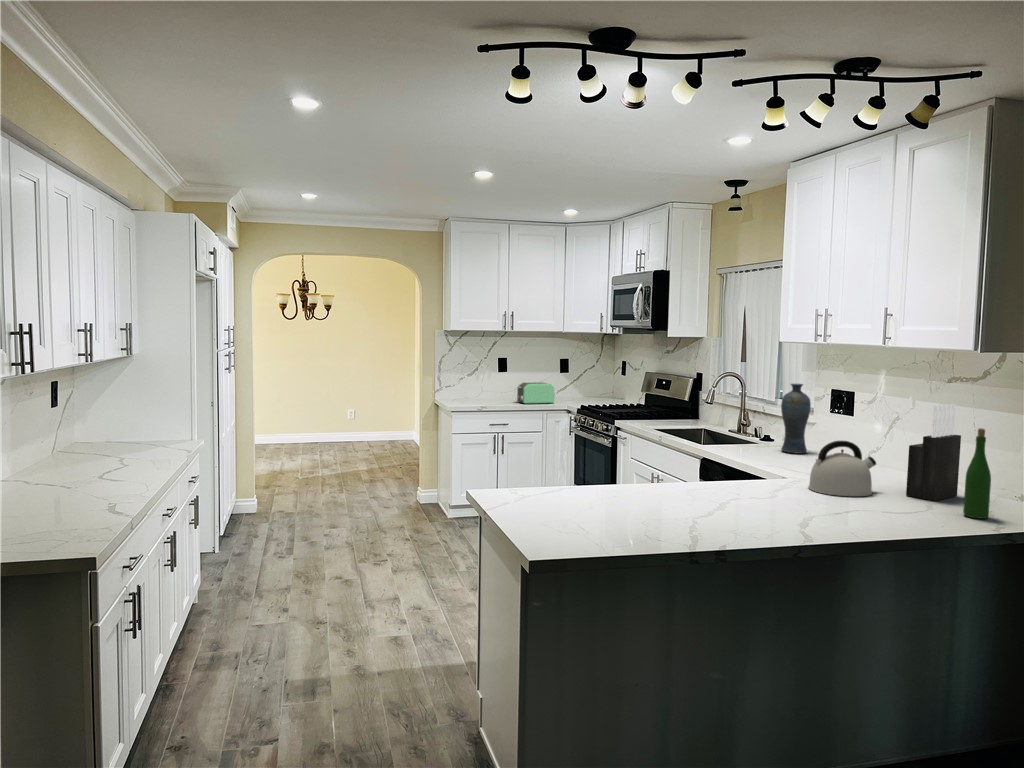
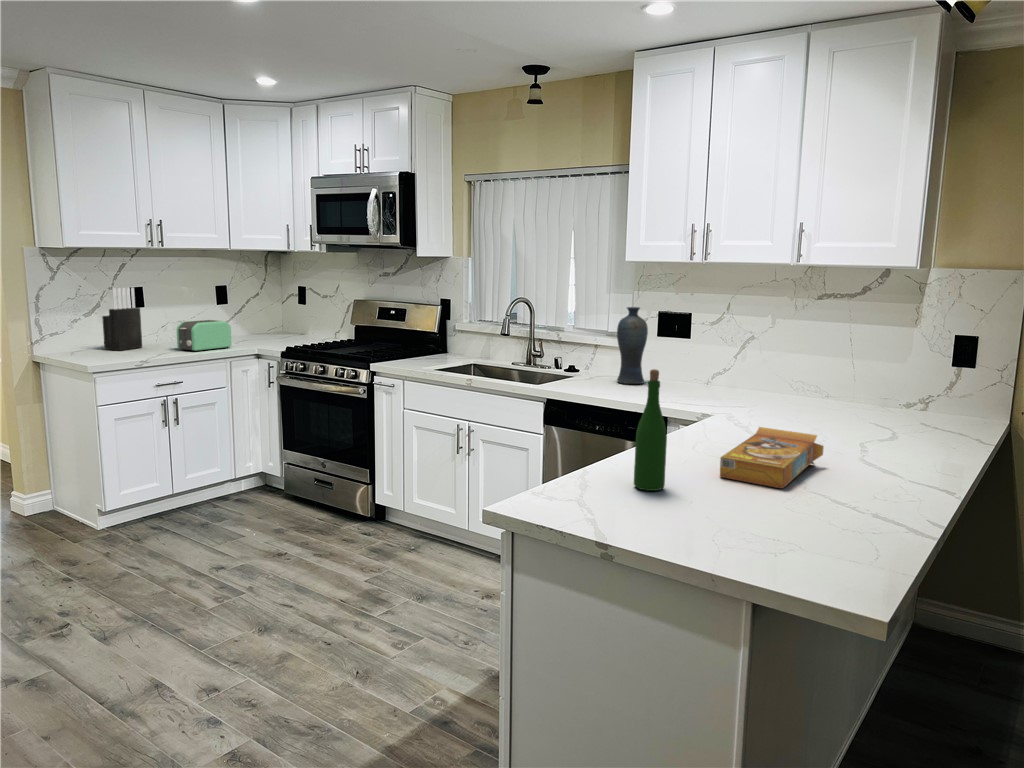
knife block: present [906,404,961,501] -> present [102,288,142,351]
wine bottle: present [963,428,991,519] -> present [634,369,667,491]
kettle: present [809,441,876,496] -> none [755,368,820,428]
cereal box: none [649,477,755,516] -> present [720,427,823,489]

